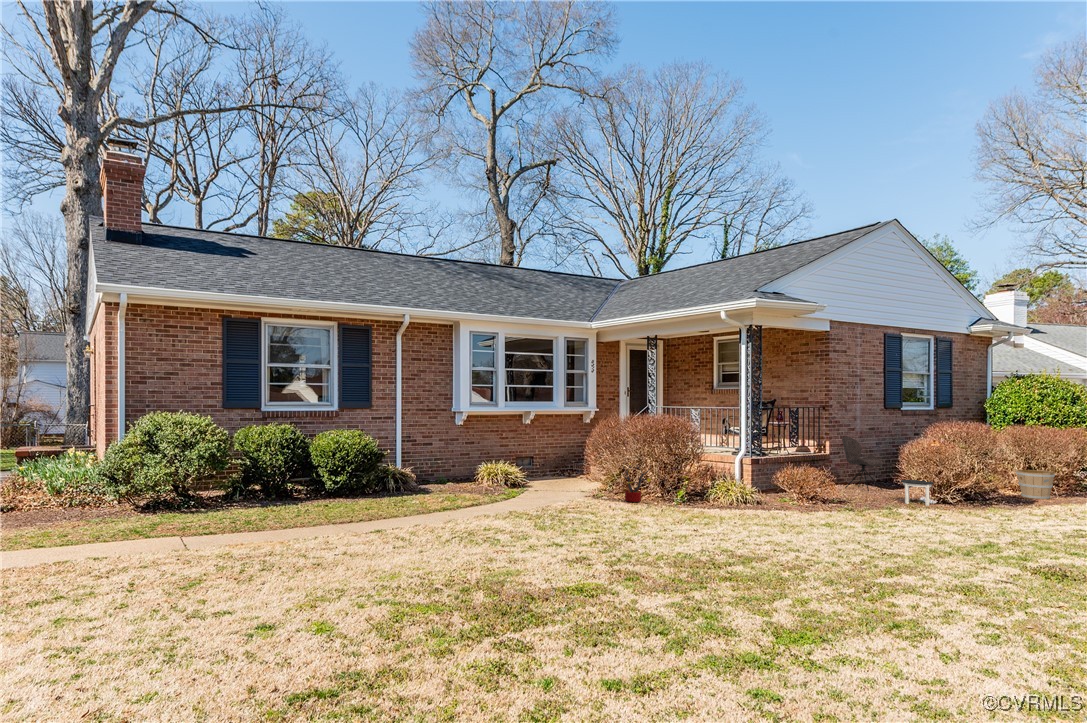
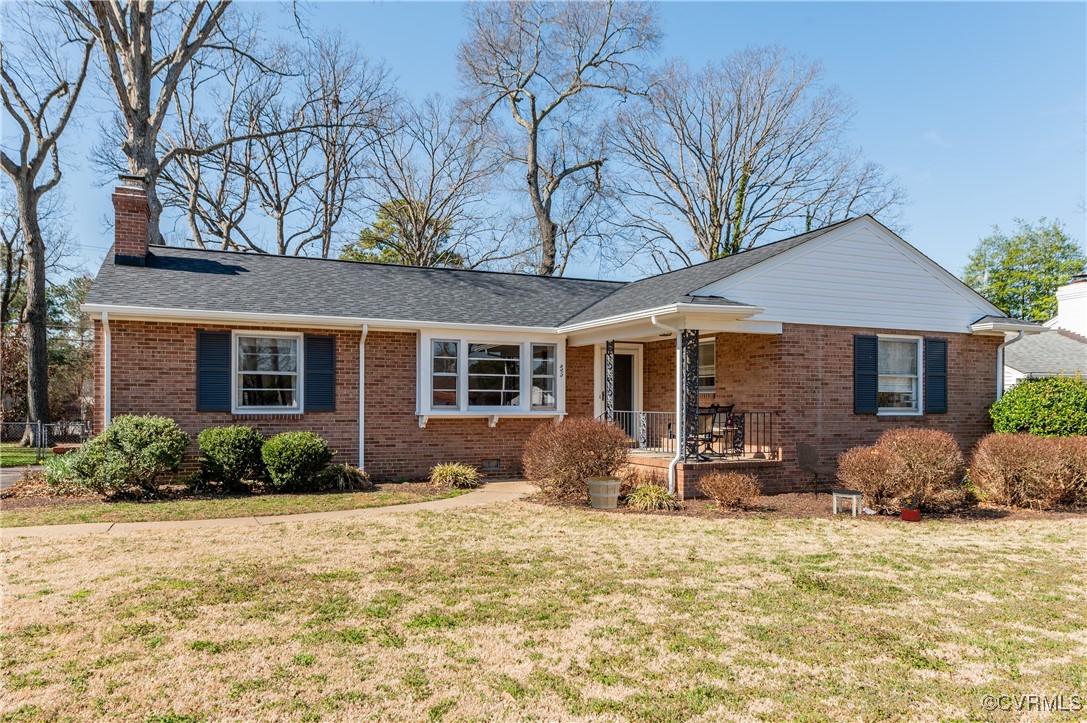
decorative plant: present [623,463,651,502] -> present [896,487,920,521]
wooden bucket: present [1016,470,1055,499] -> present [587,476,622,509]

